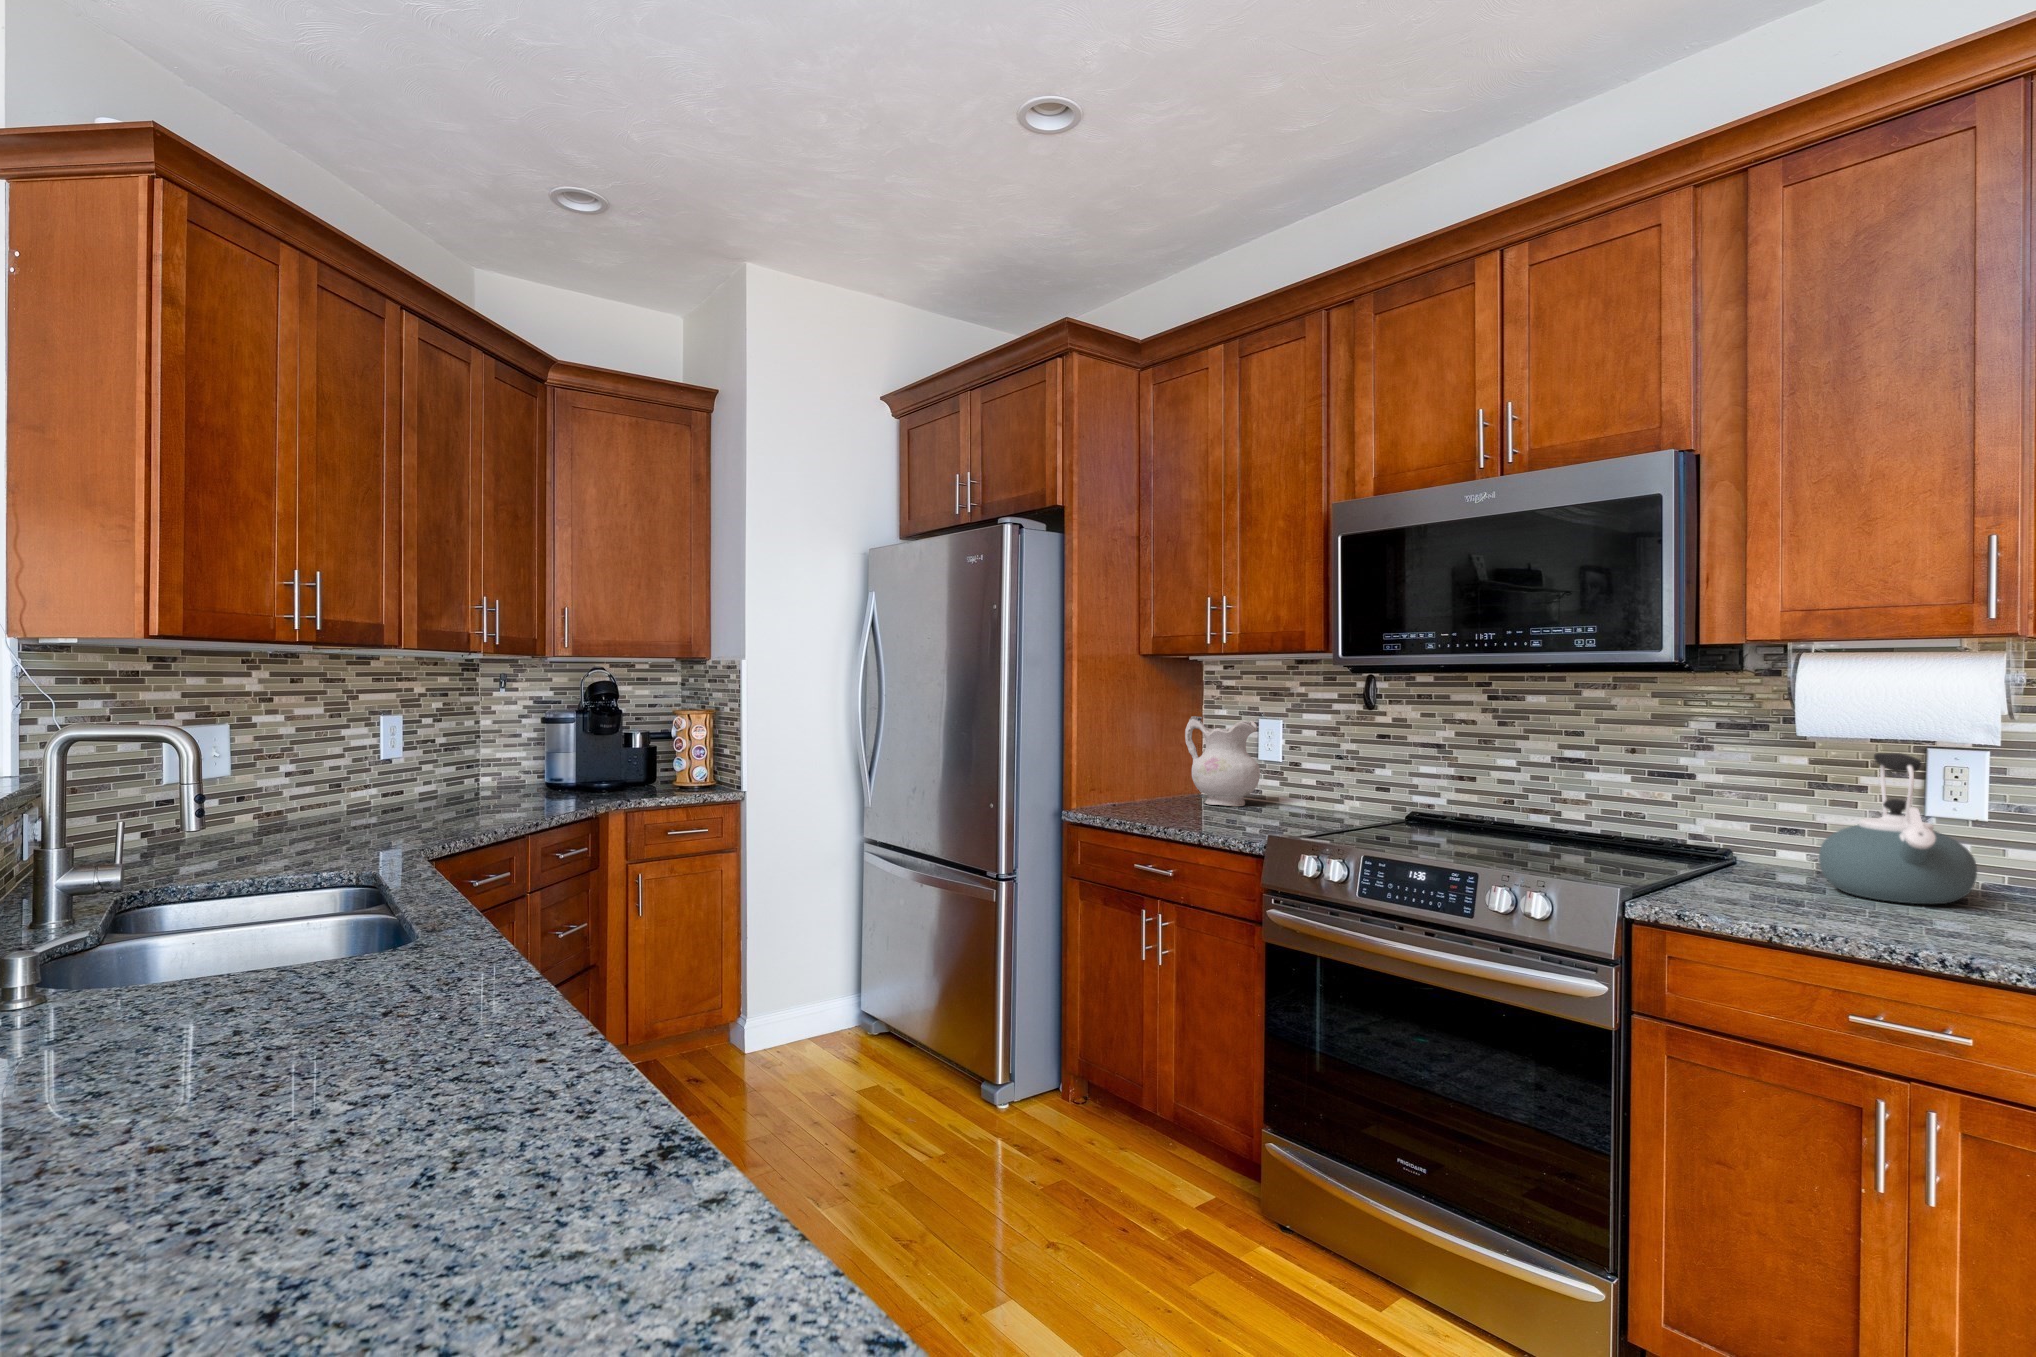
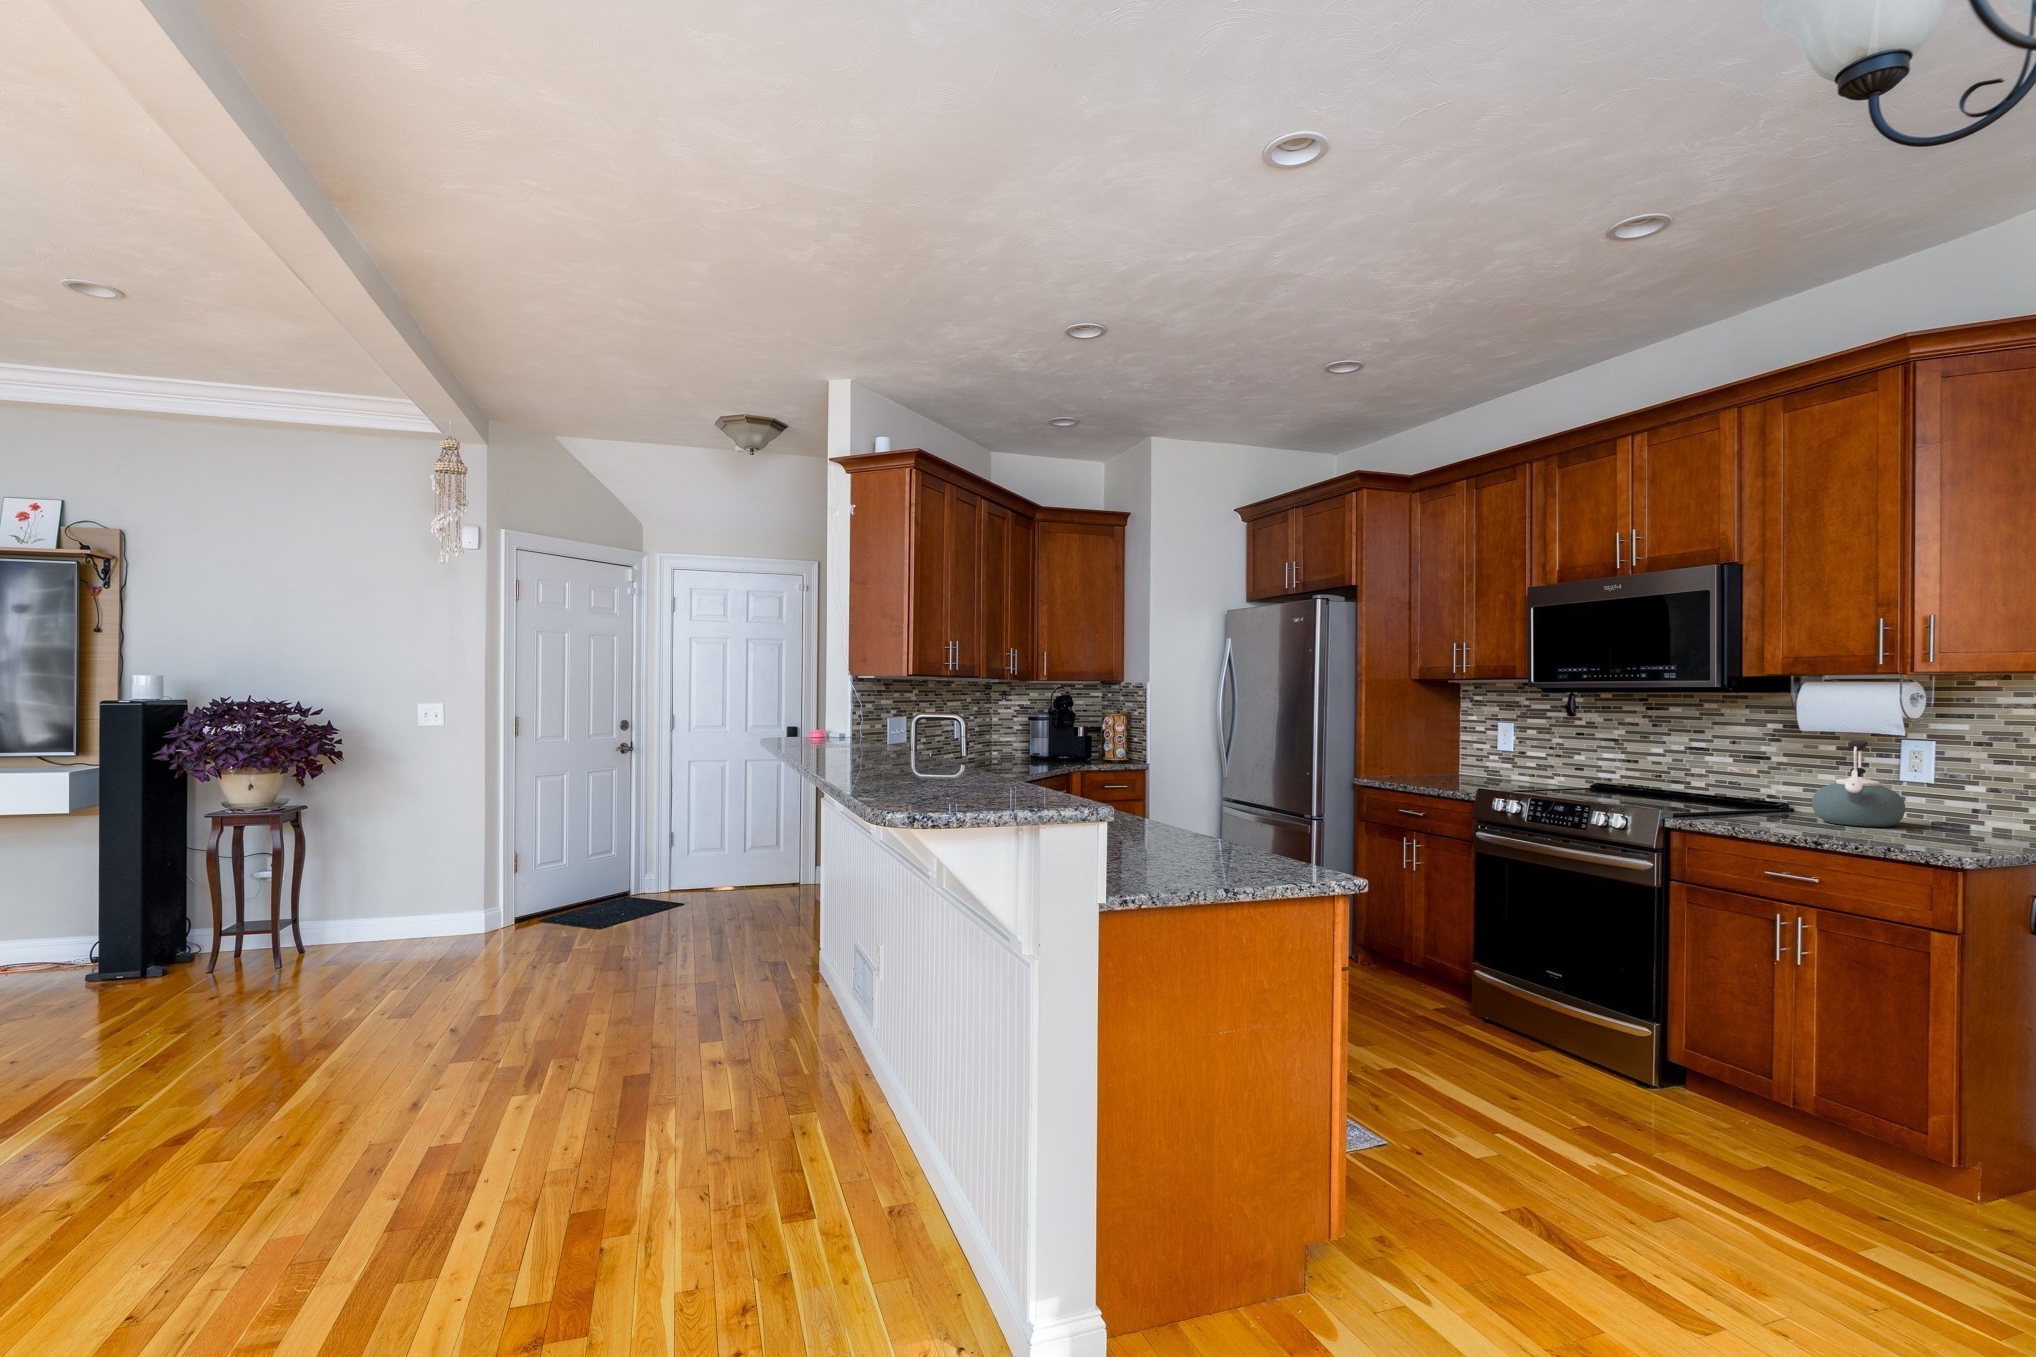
ceramic pitcher: present [1185,716,1260,806] -> none [1440,720,1492,779]

